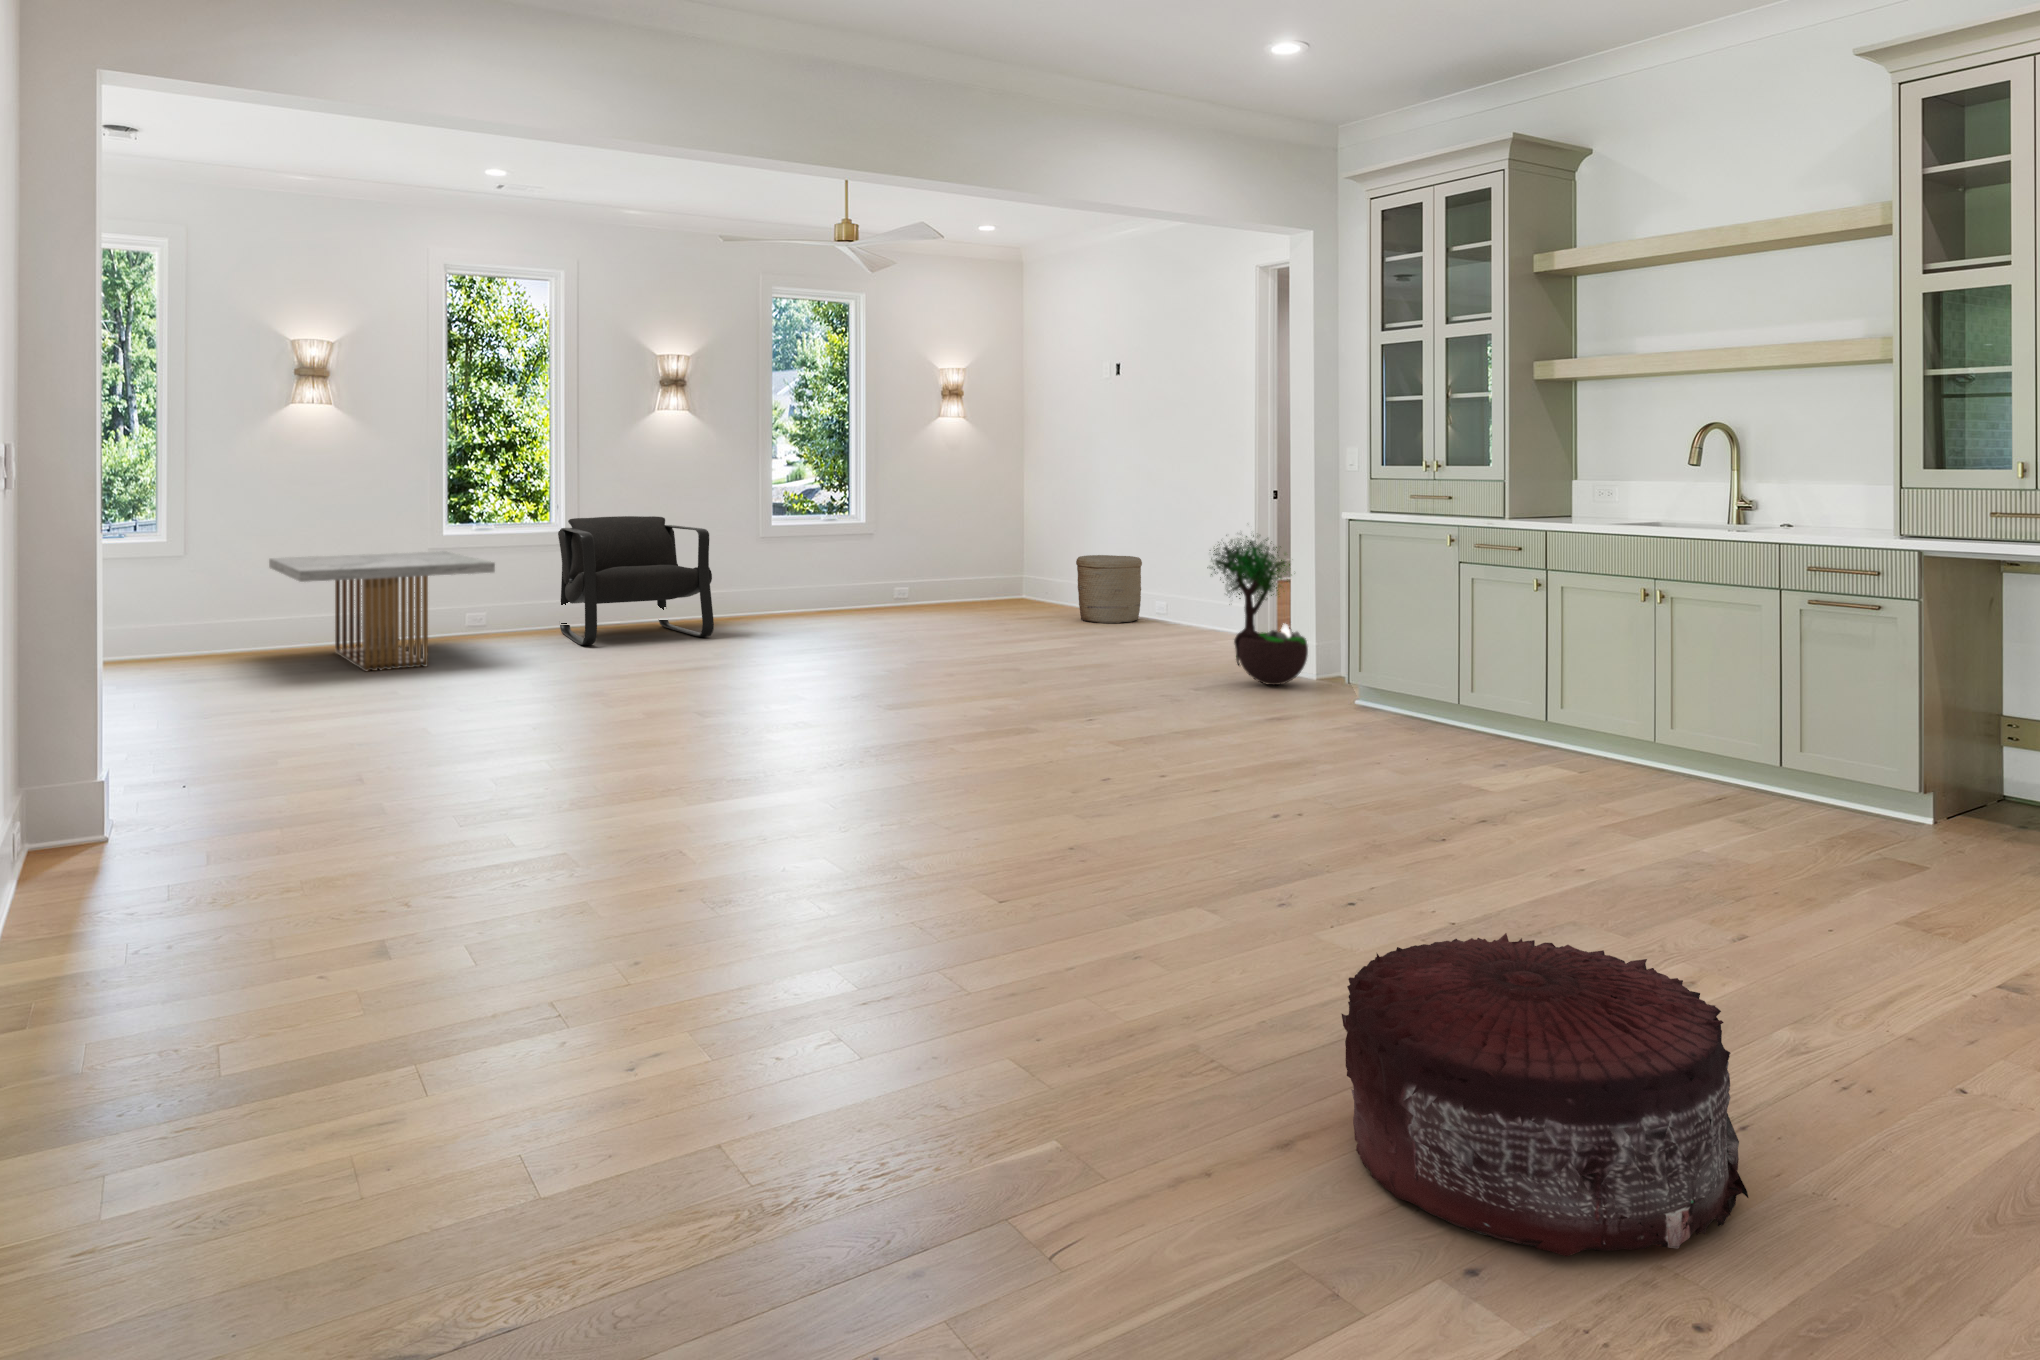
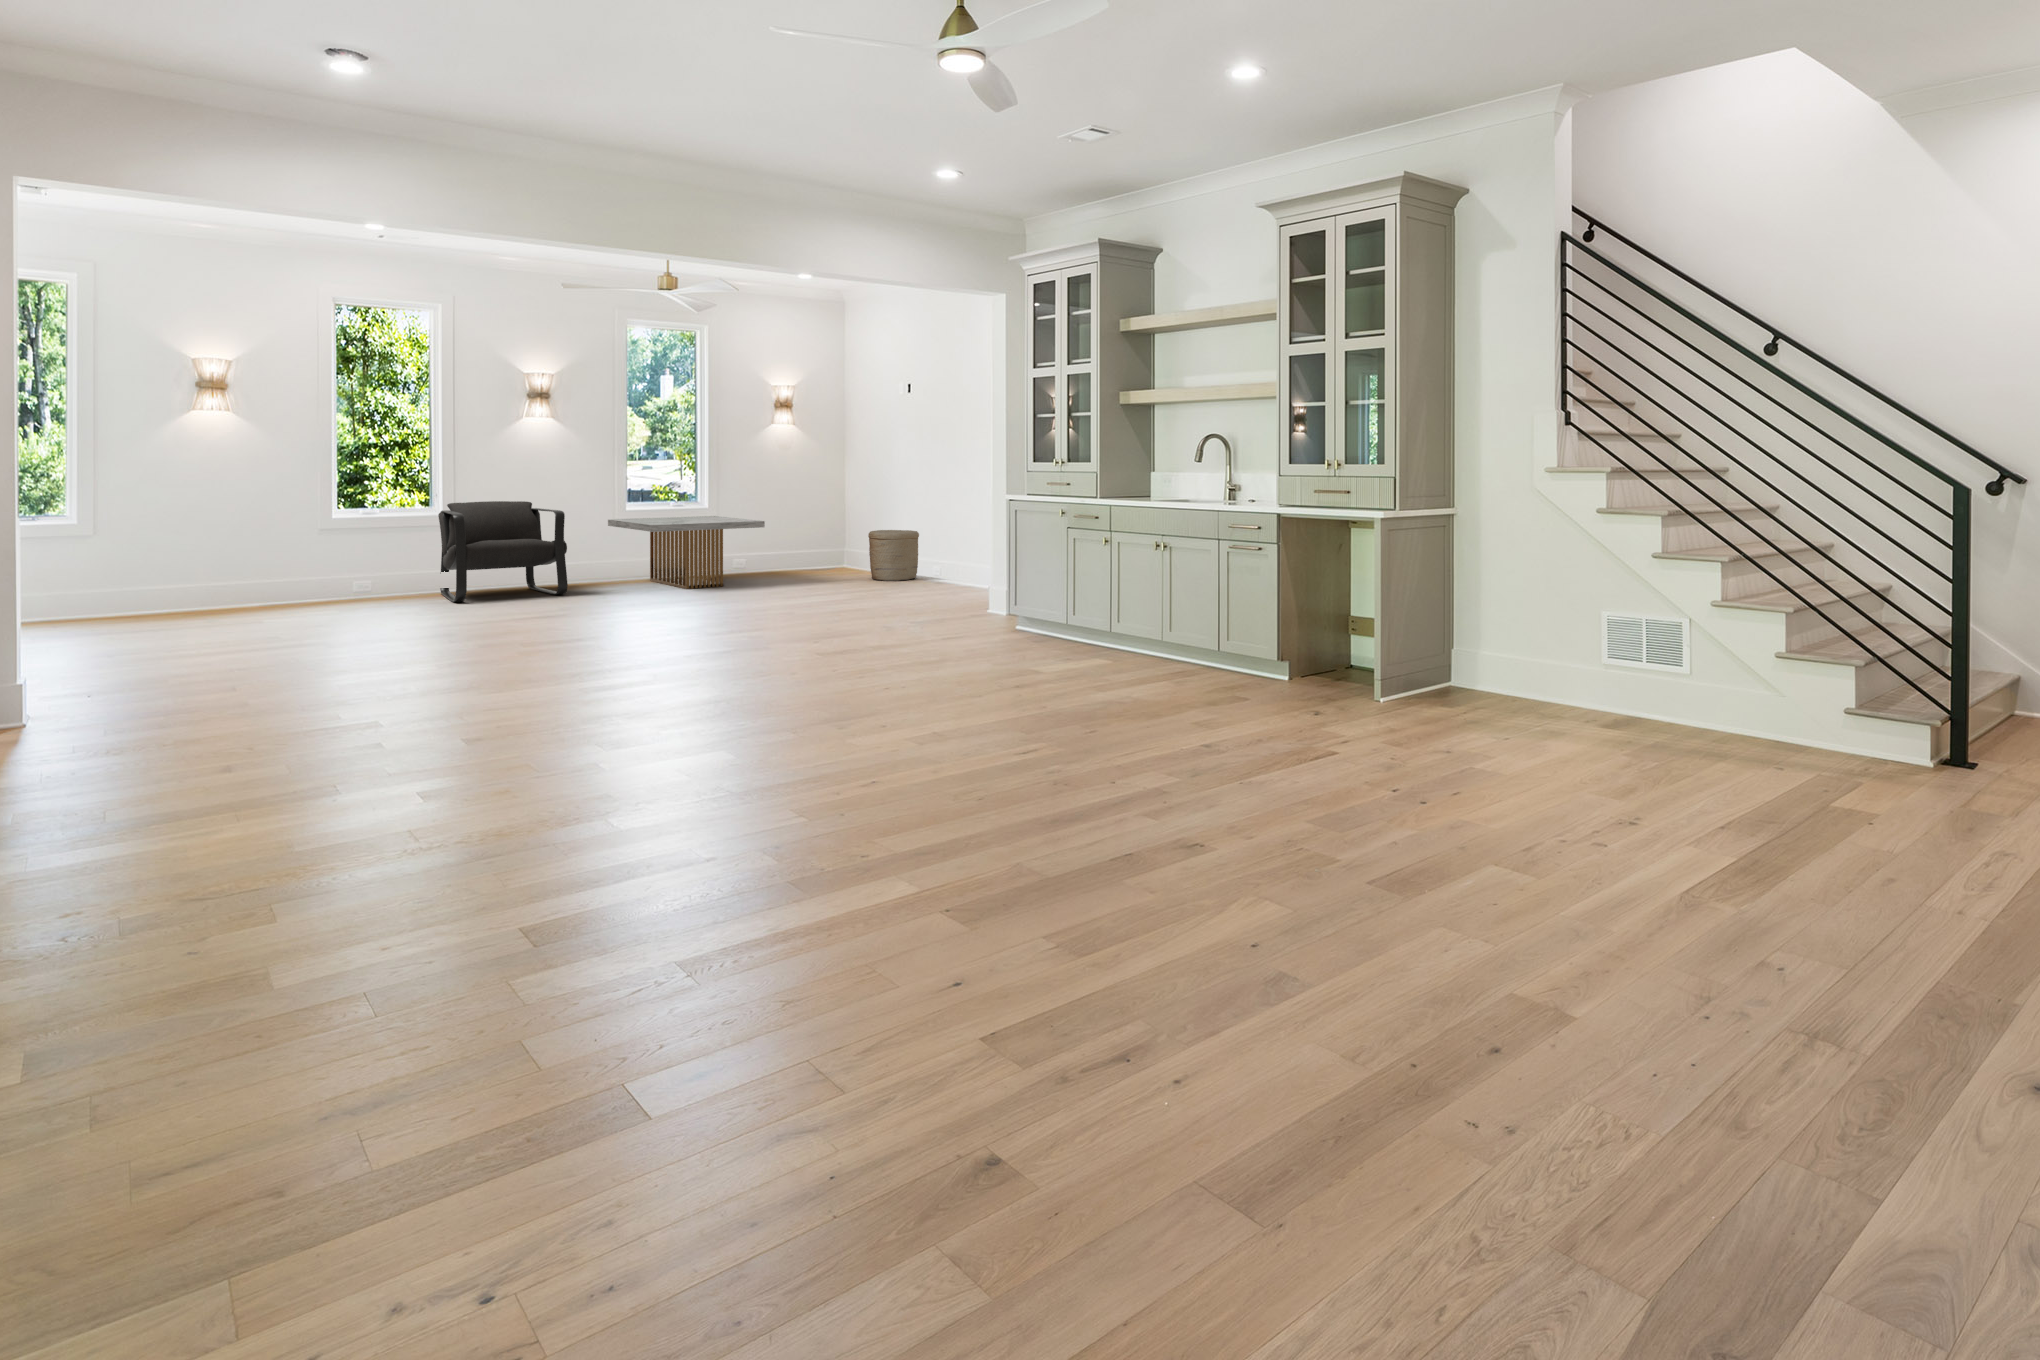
potted tree: present [1207,535,1308,685] -> none [926,502,994,617]
coffee table: present [269,551,495,671] -> present [608,516,765,589]
pouf: present [1342,933,1748,1256] -> none [763,710,951,844]

